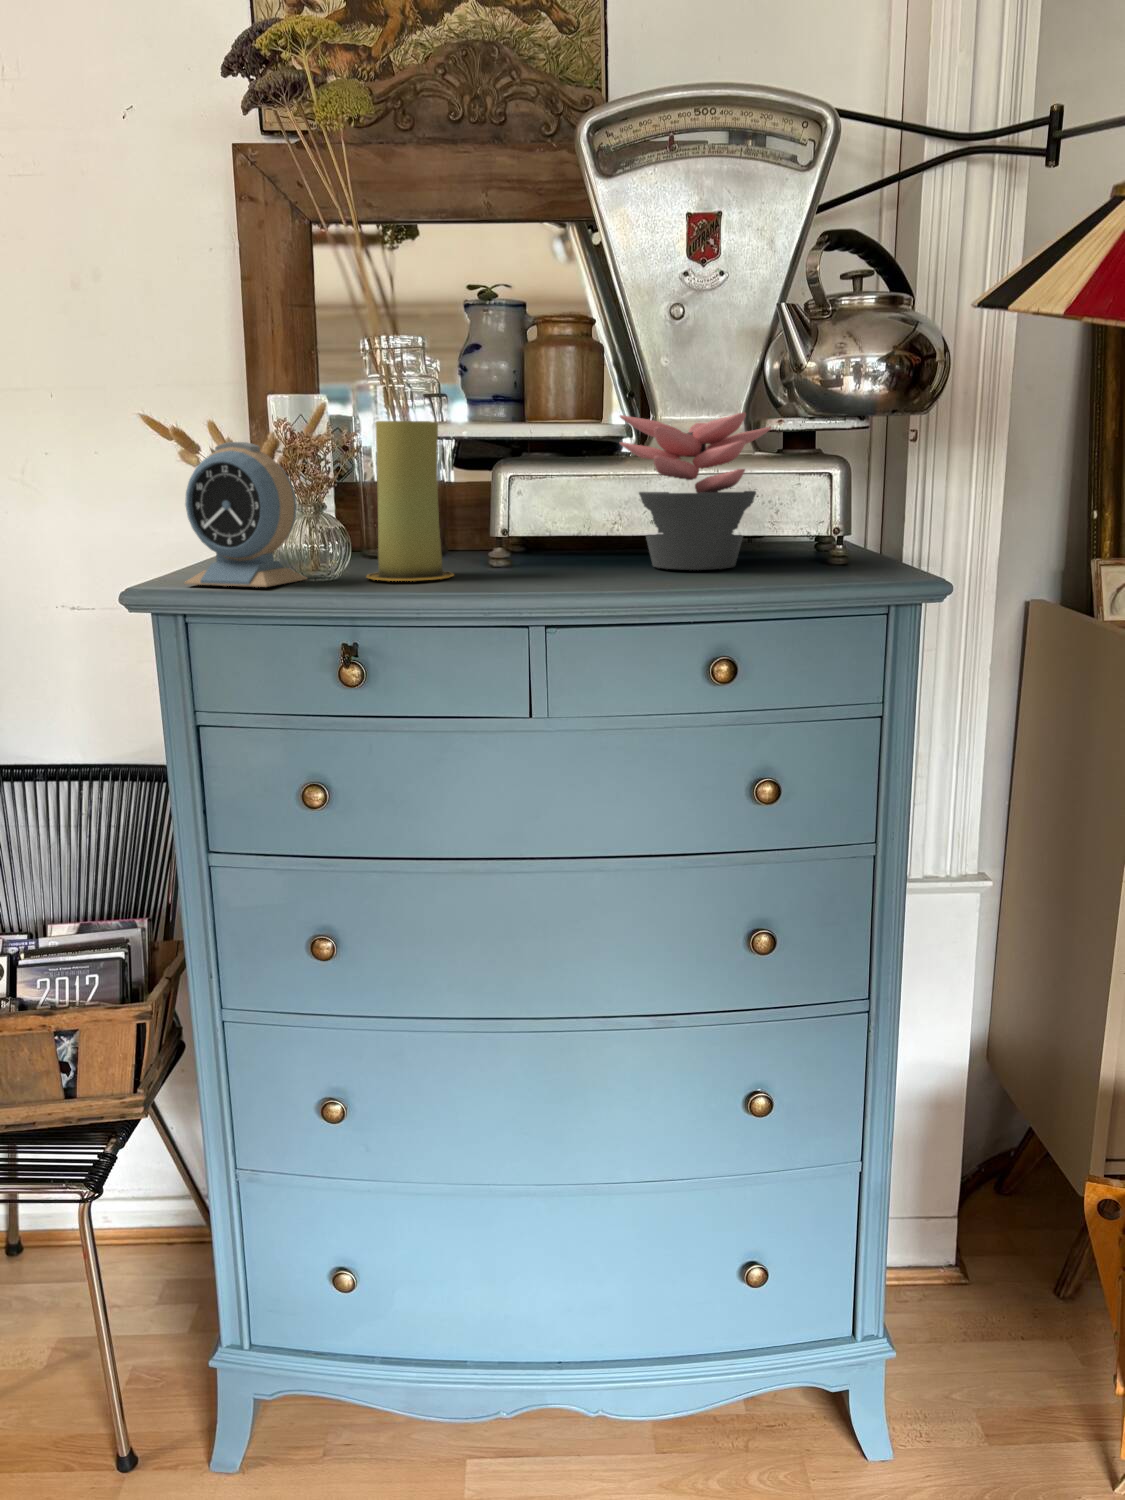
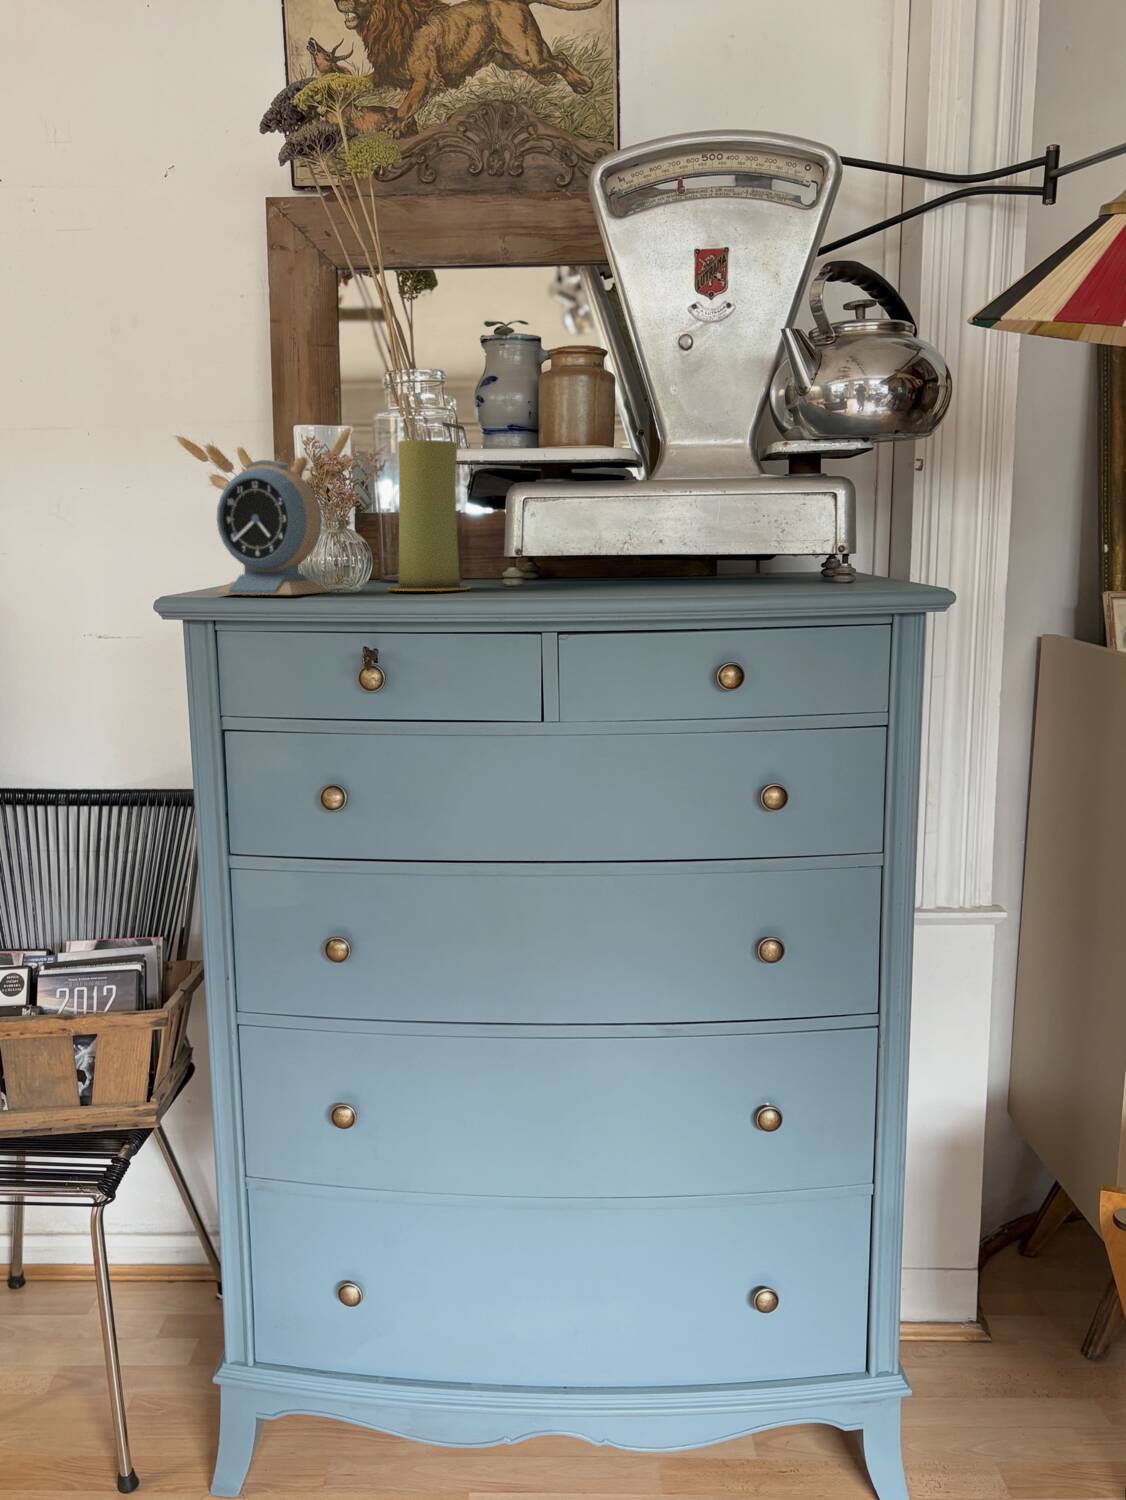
succulent plant: present [620,412,771,570] -> none [630,432,776,583]

